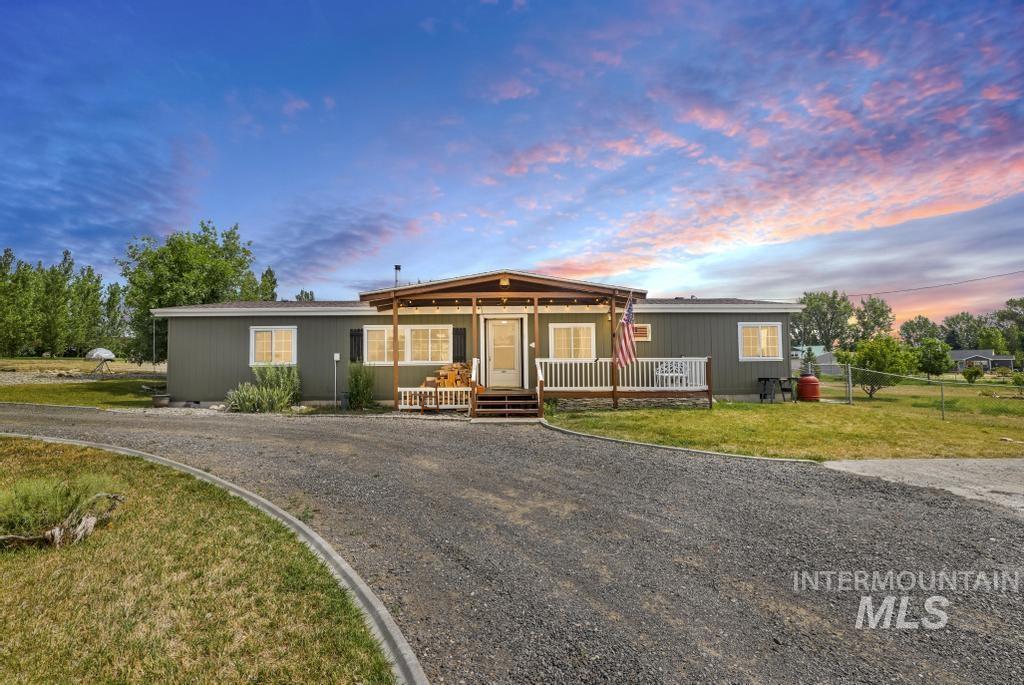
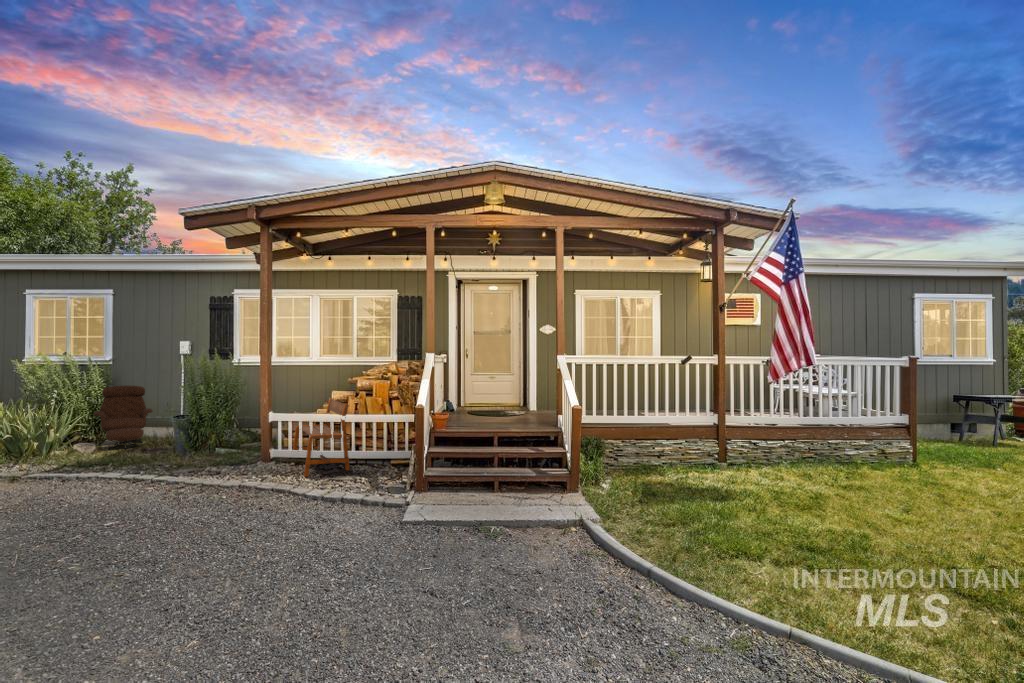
lounge chair: none [304,377,330,408] -> present [94,385,153,449]

